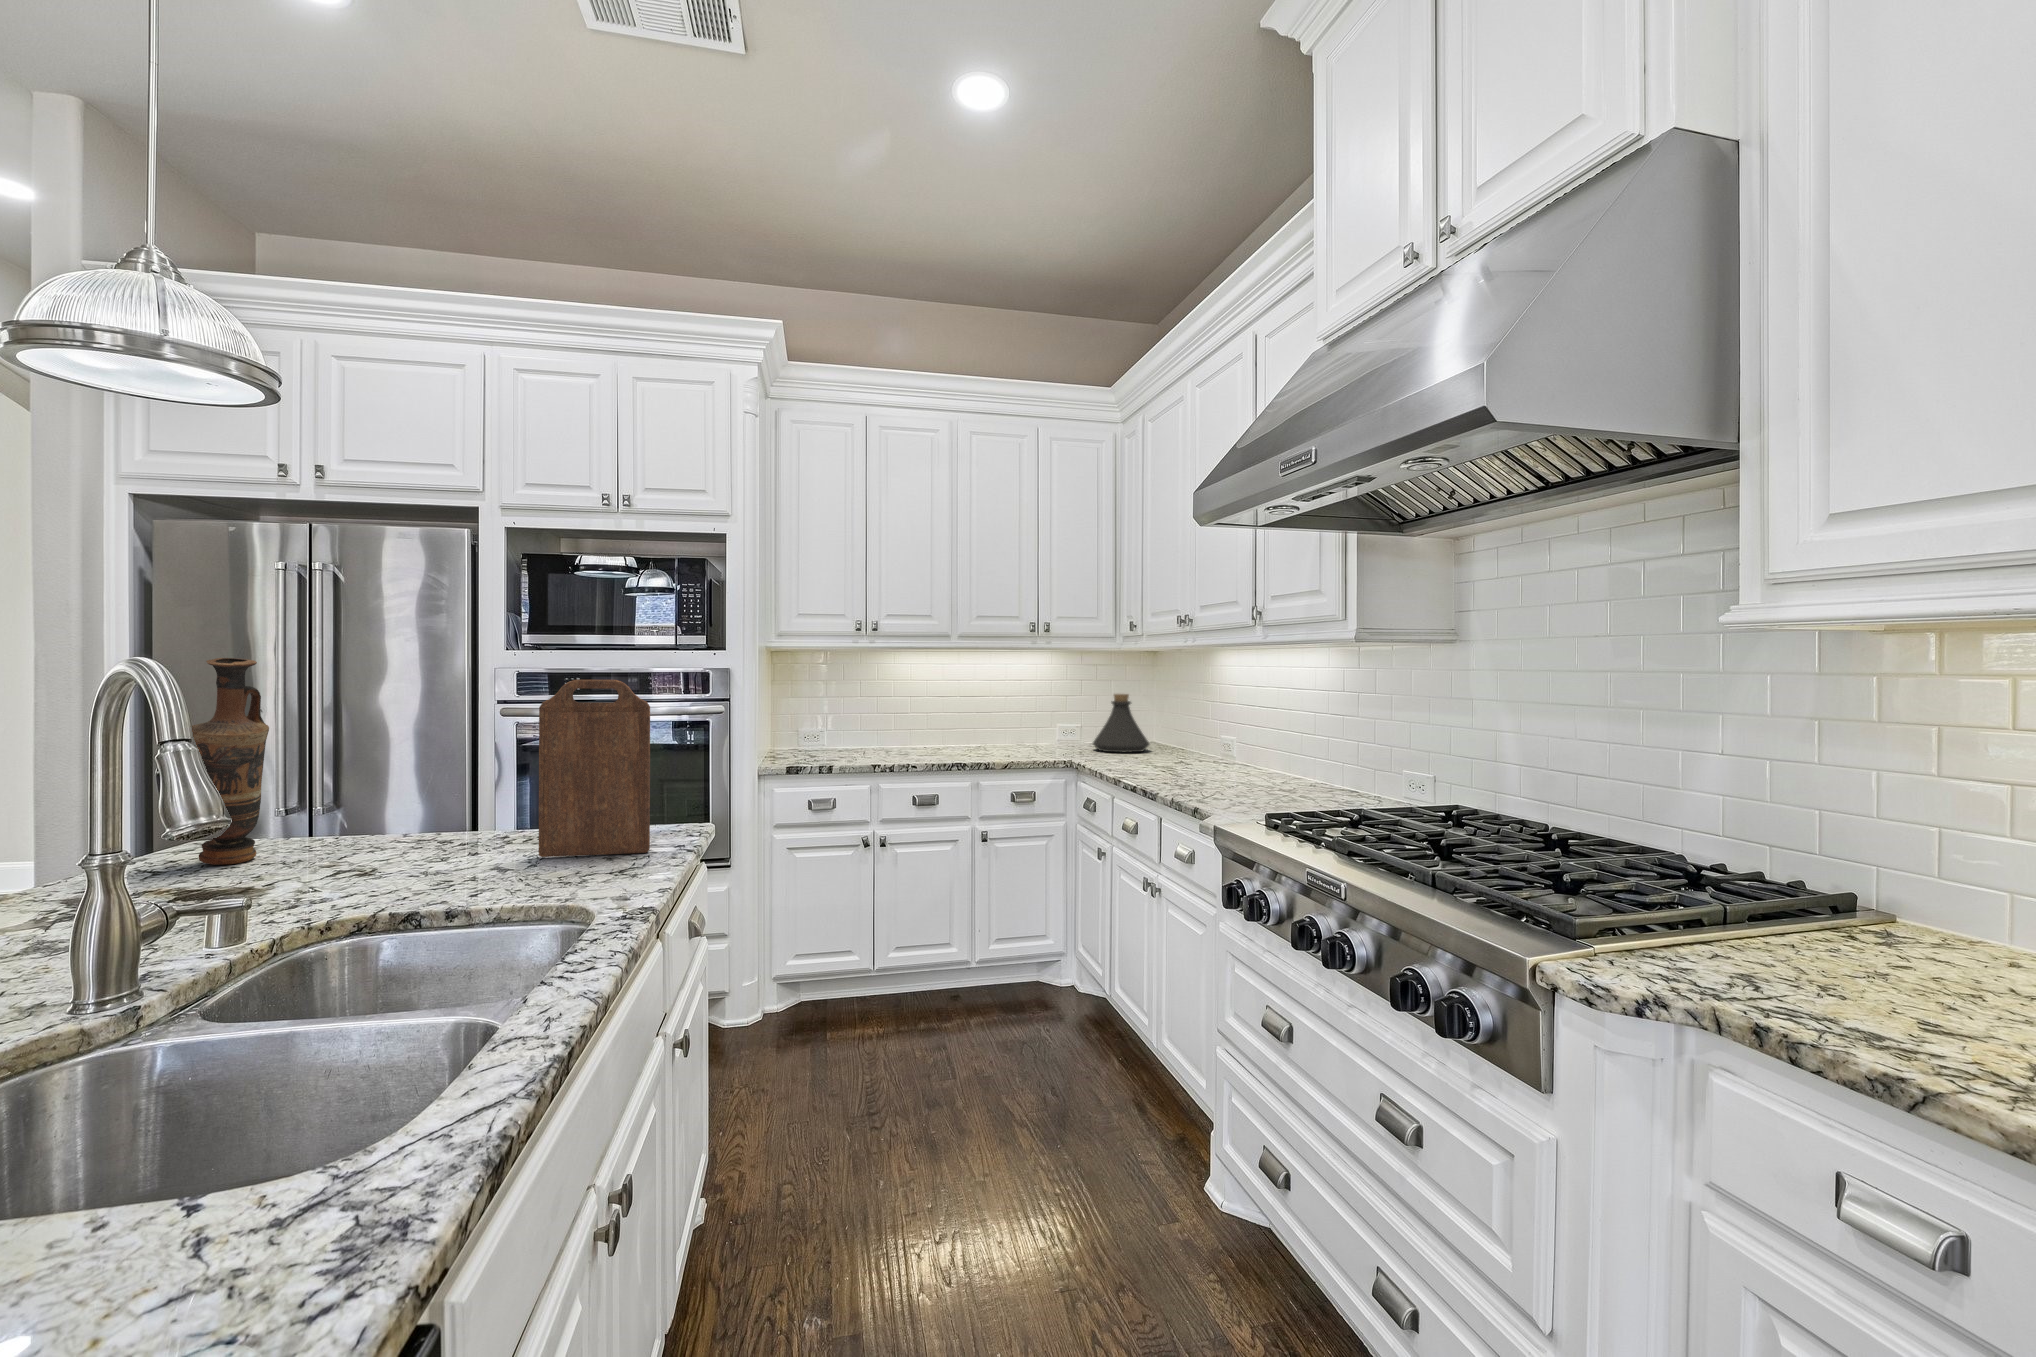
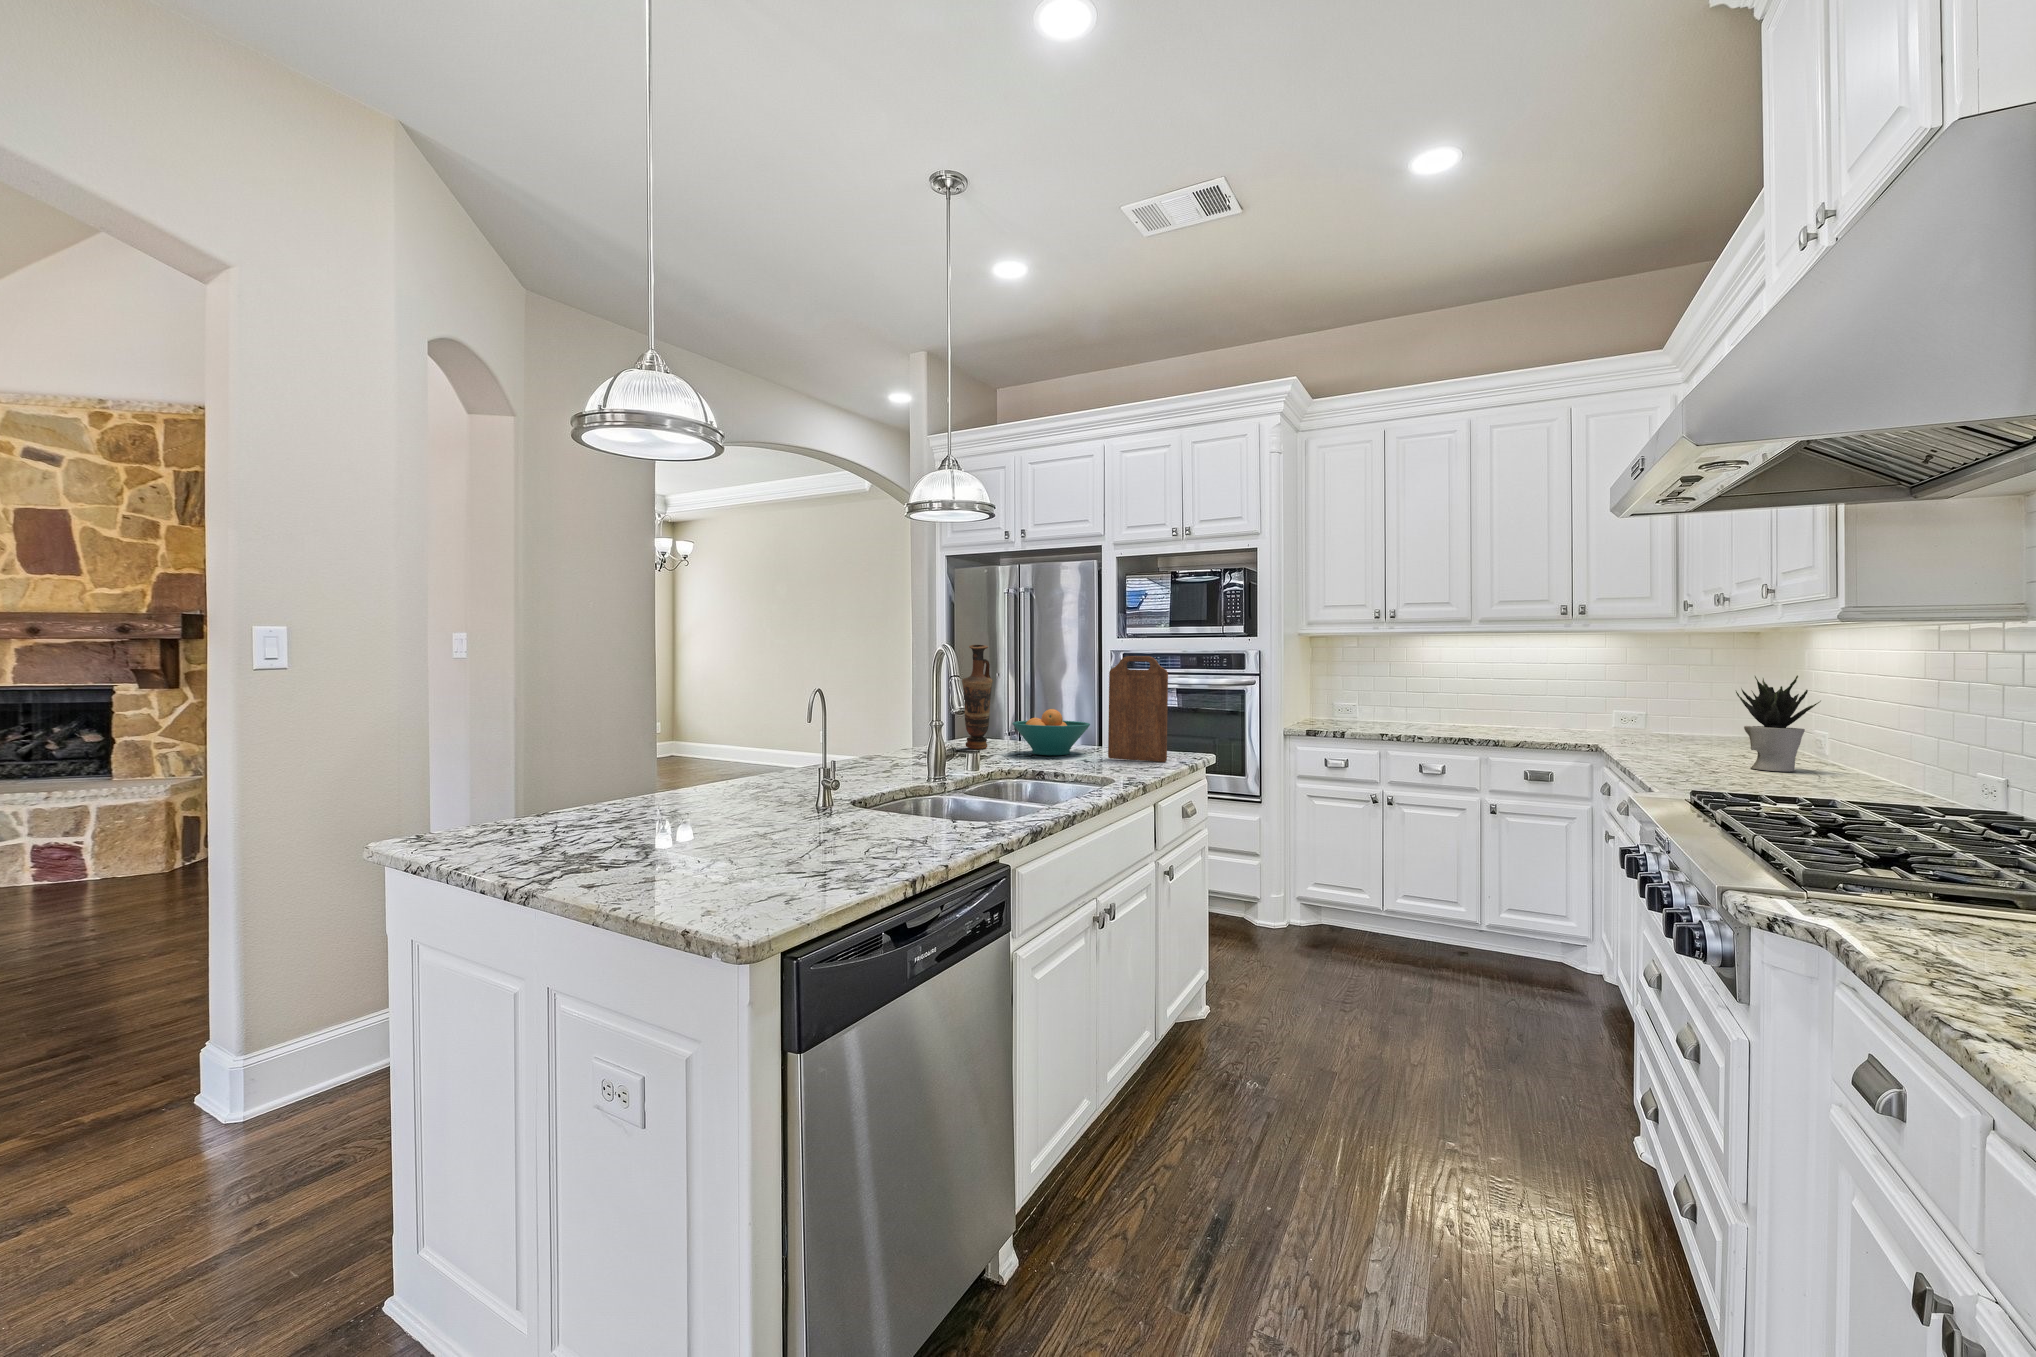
potted plant: none [1217,691,1277,783] -> present [1736,675,1821,772]
bottle: present [1093,694,1149,753] -> none [1634,680,1710,741]
fruit bowl: none [323,777,496,865] -> present [1012,709,1090,755]

